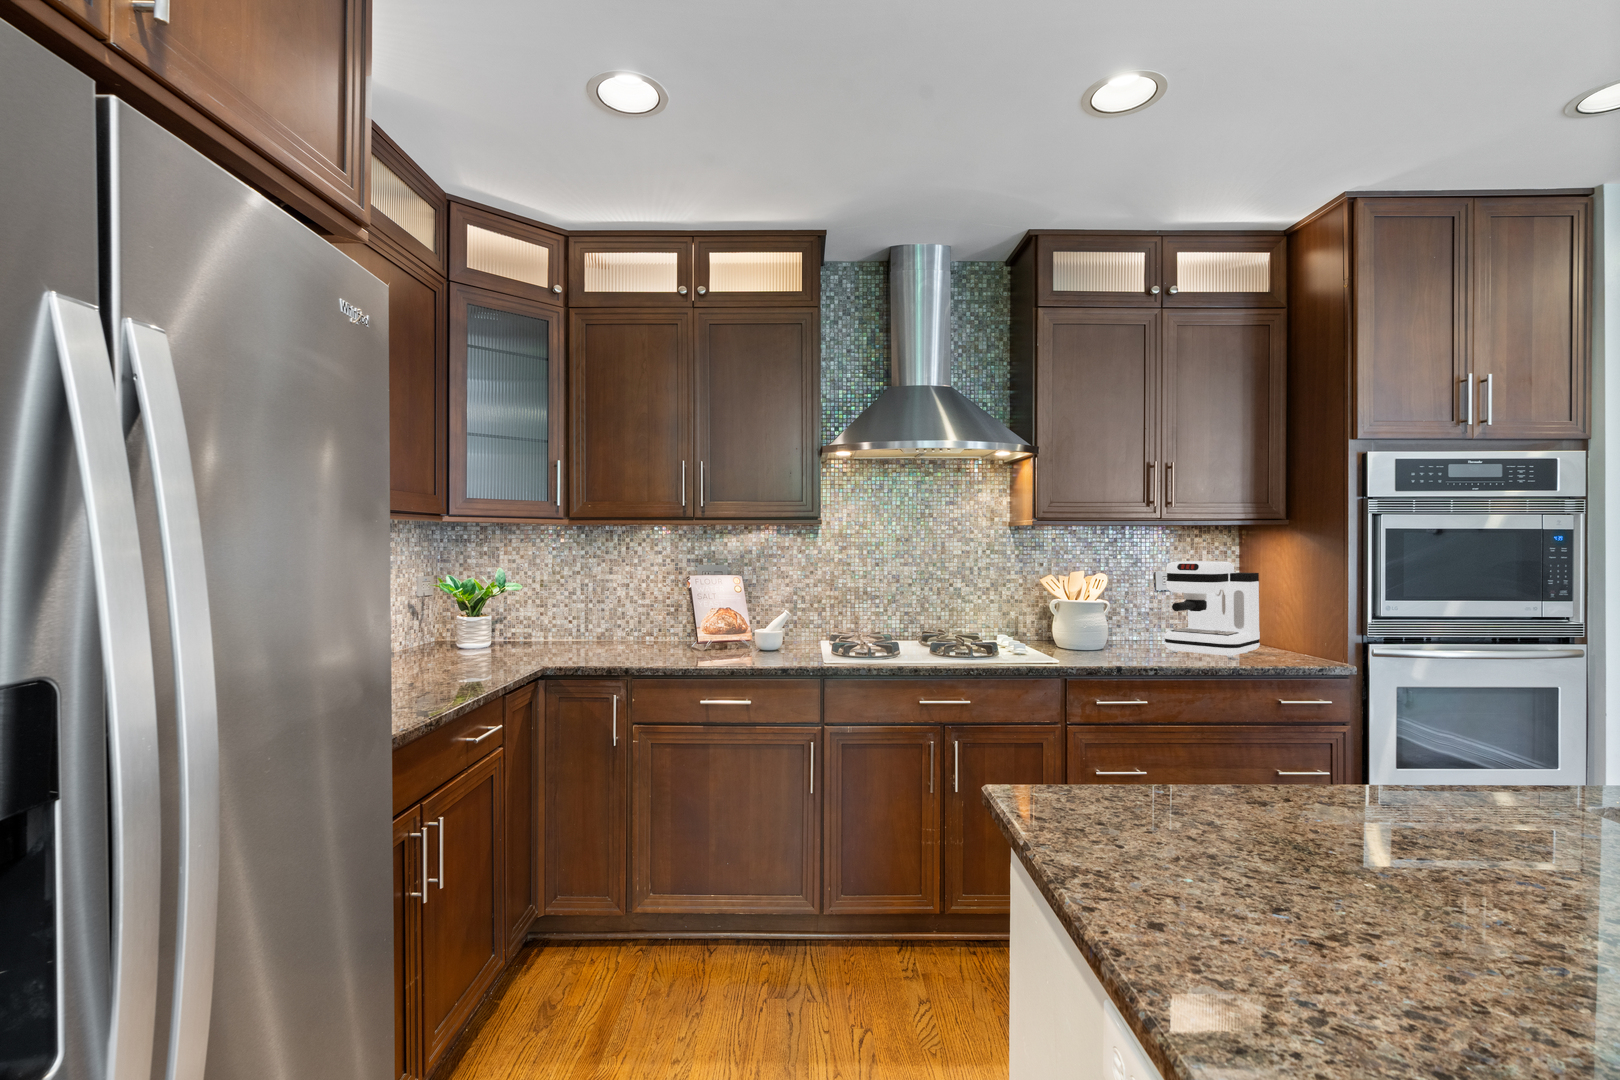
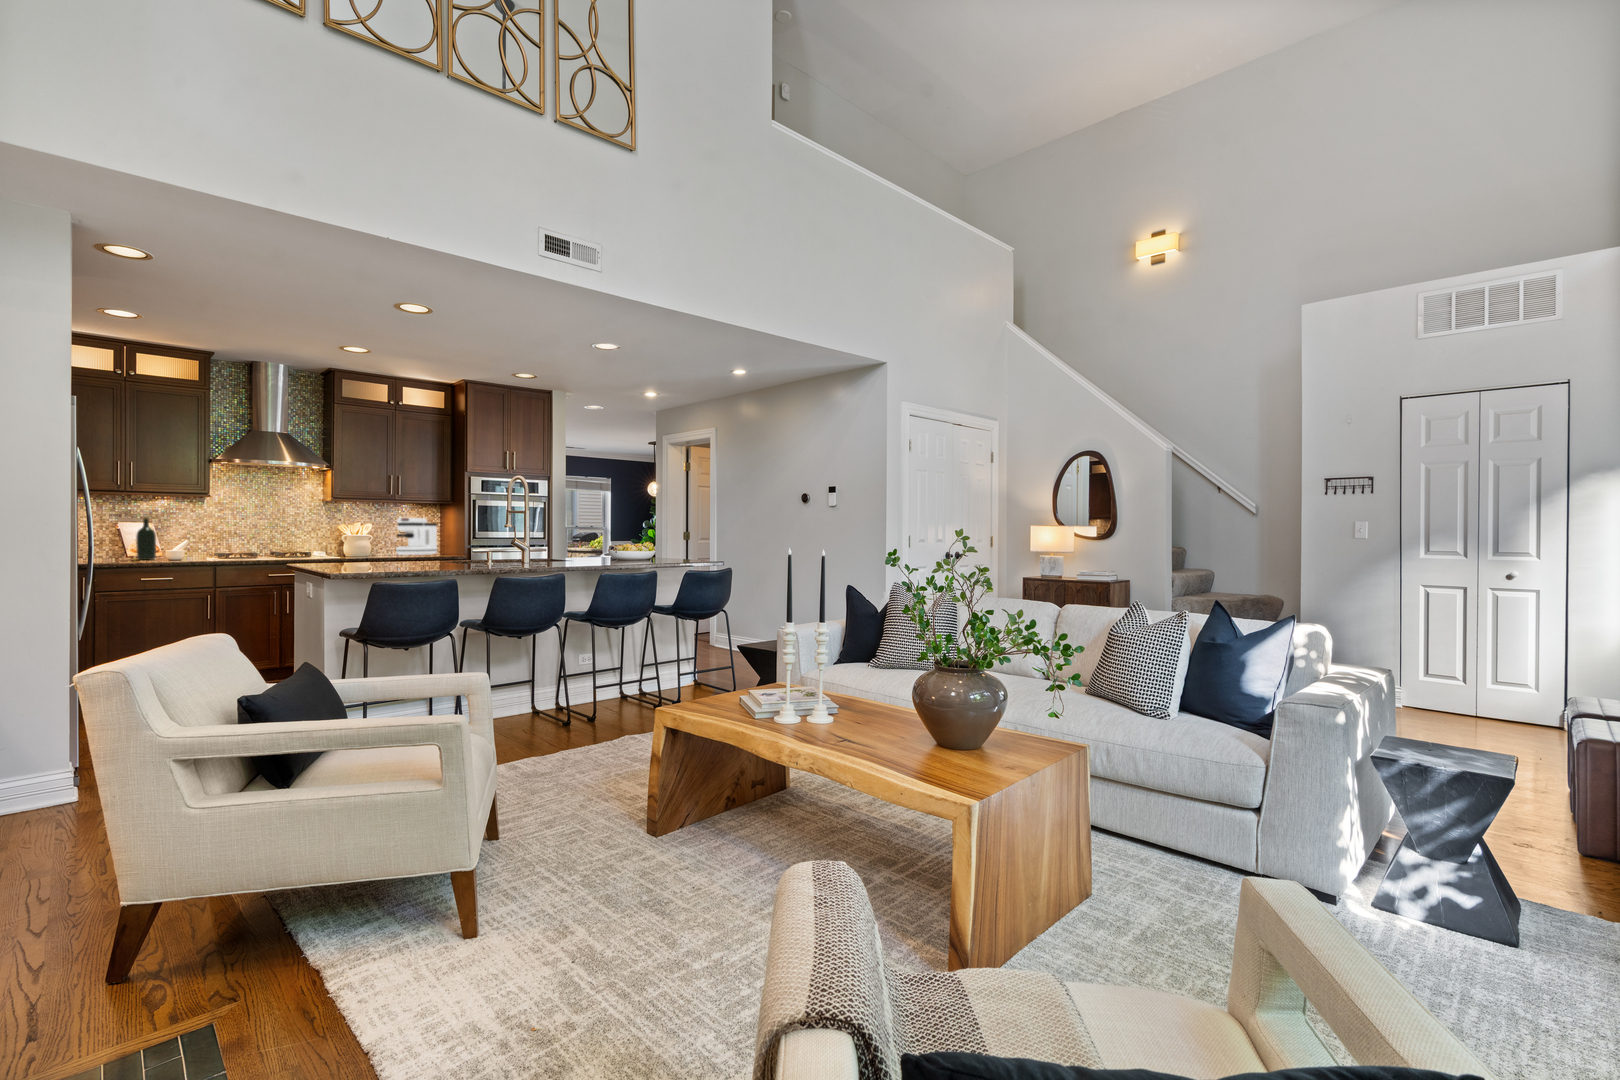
wine bottle: none [701,571,730,658] -> present [136,517,156,560]

